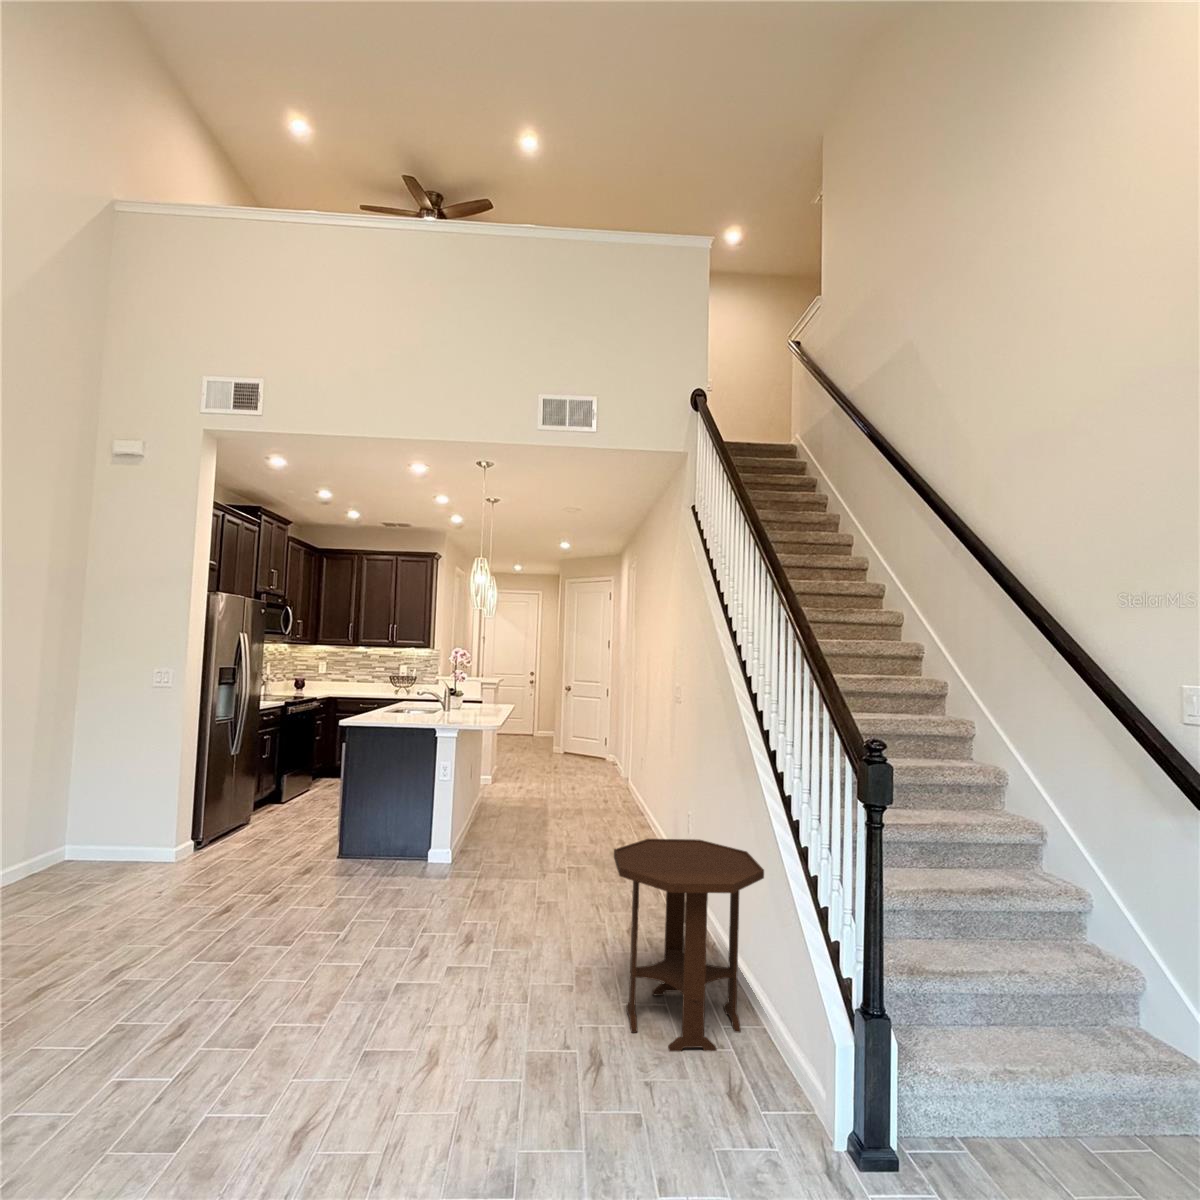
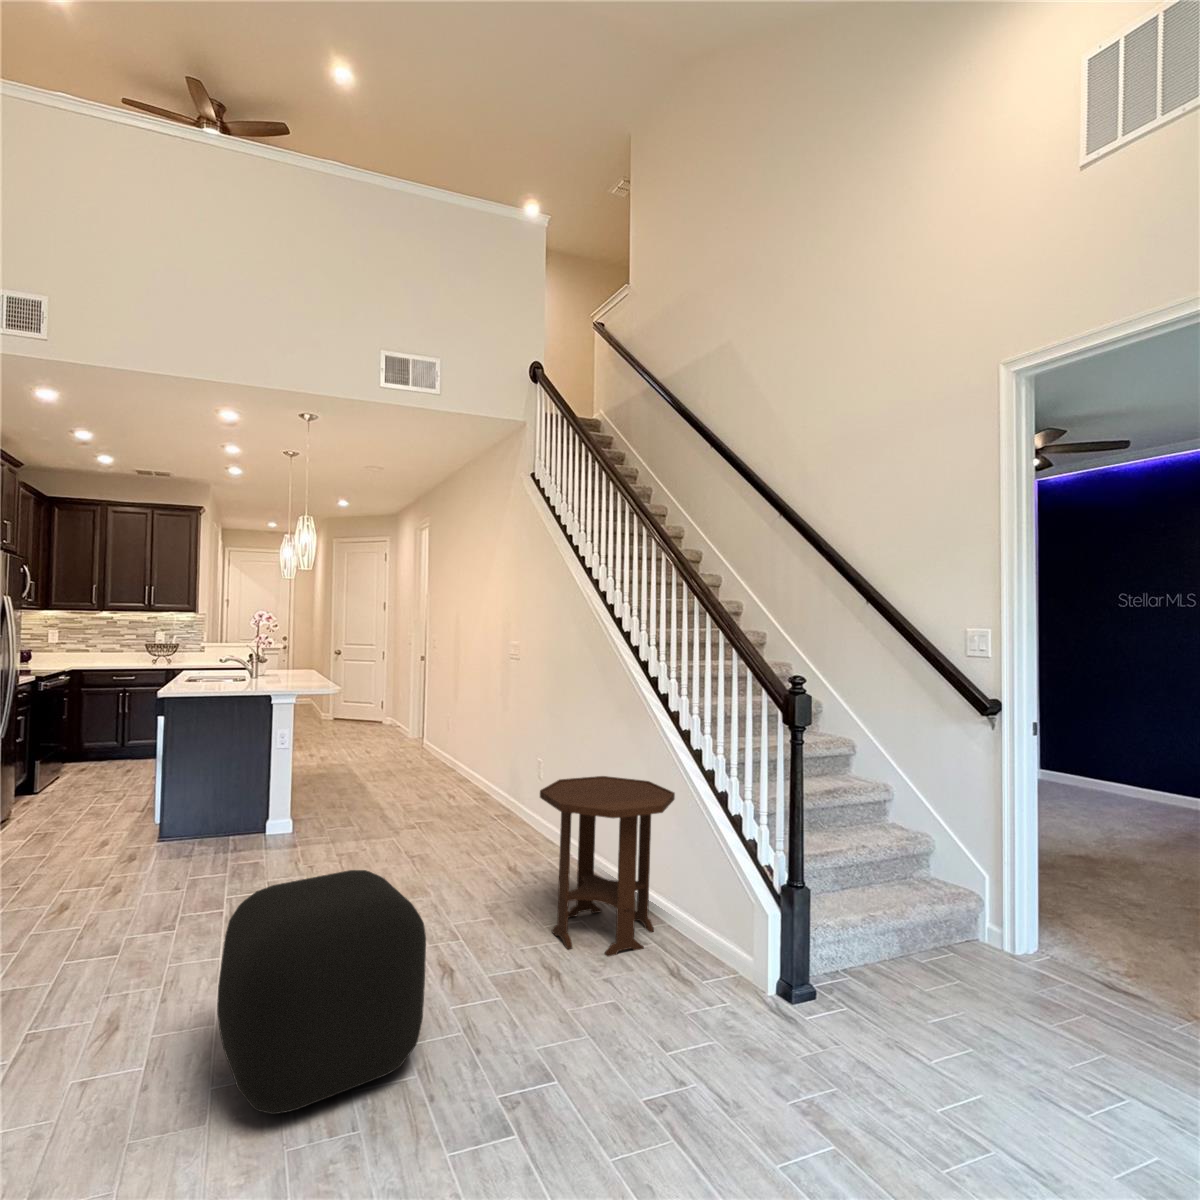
ottoman: none [233,911,430,1144] -> present [217,870,426,1114]

